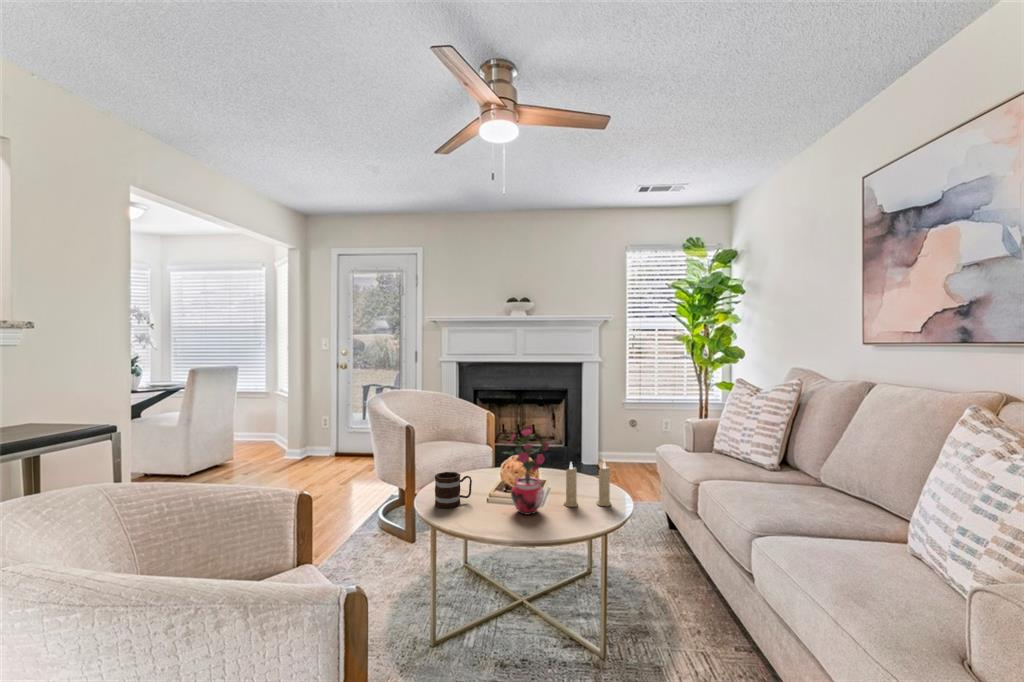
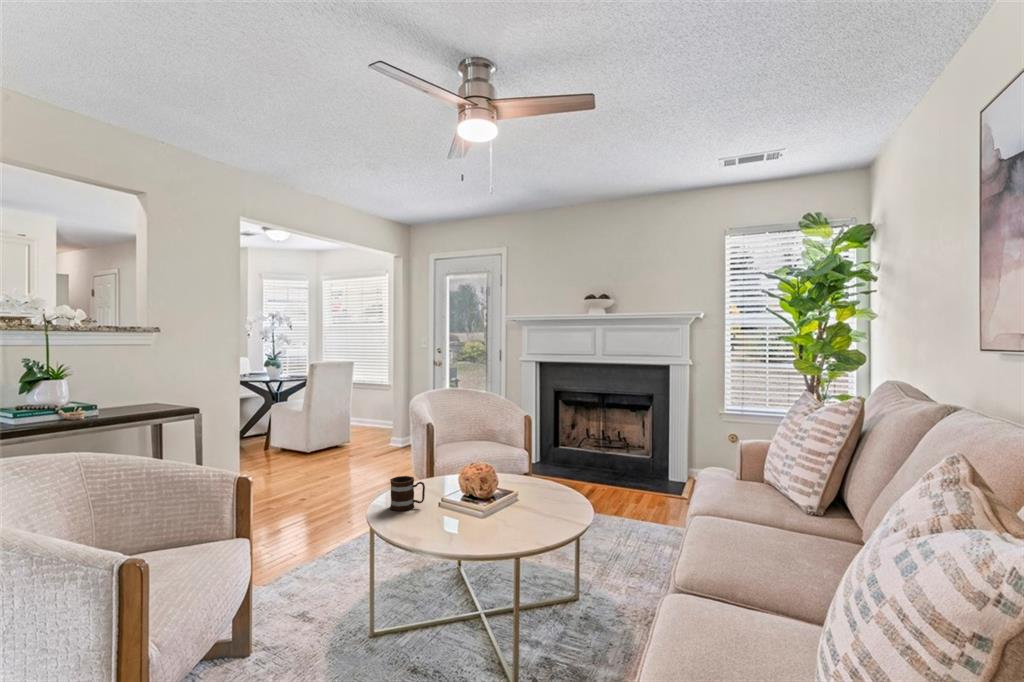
potted plant: present [504,425,549,515] -> none [438,436,487,528]
candle: present [564,462,611,507] -> none [505,476,553,530]

